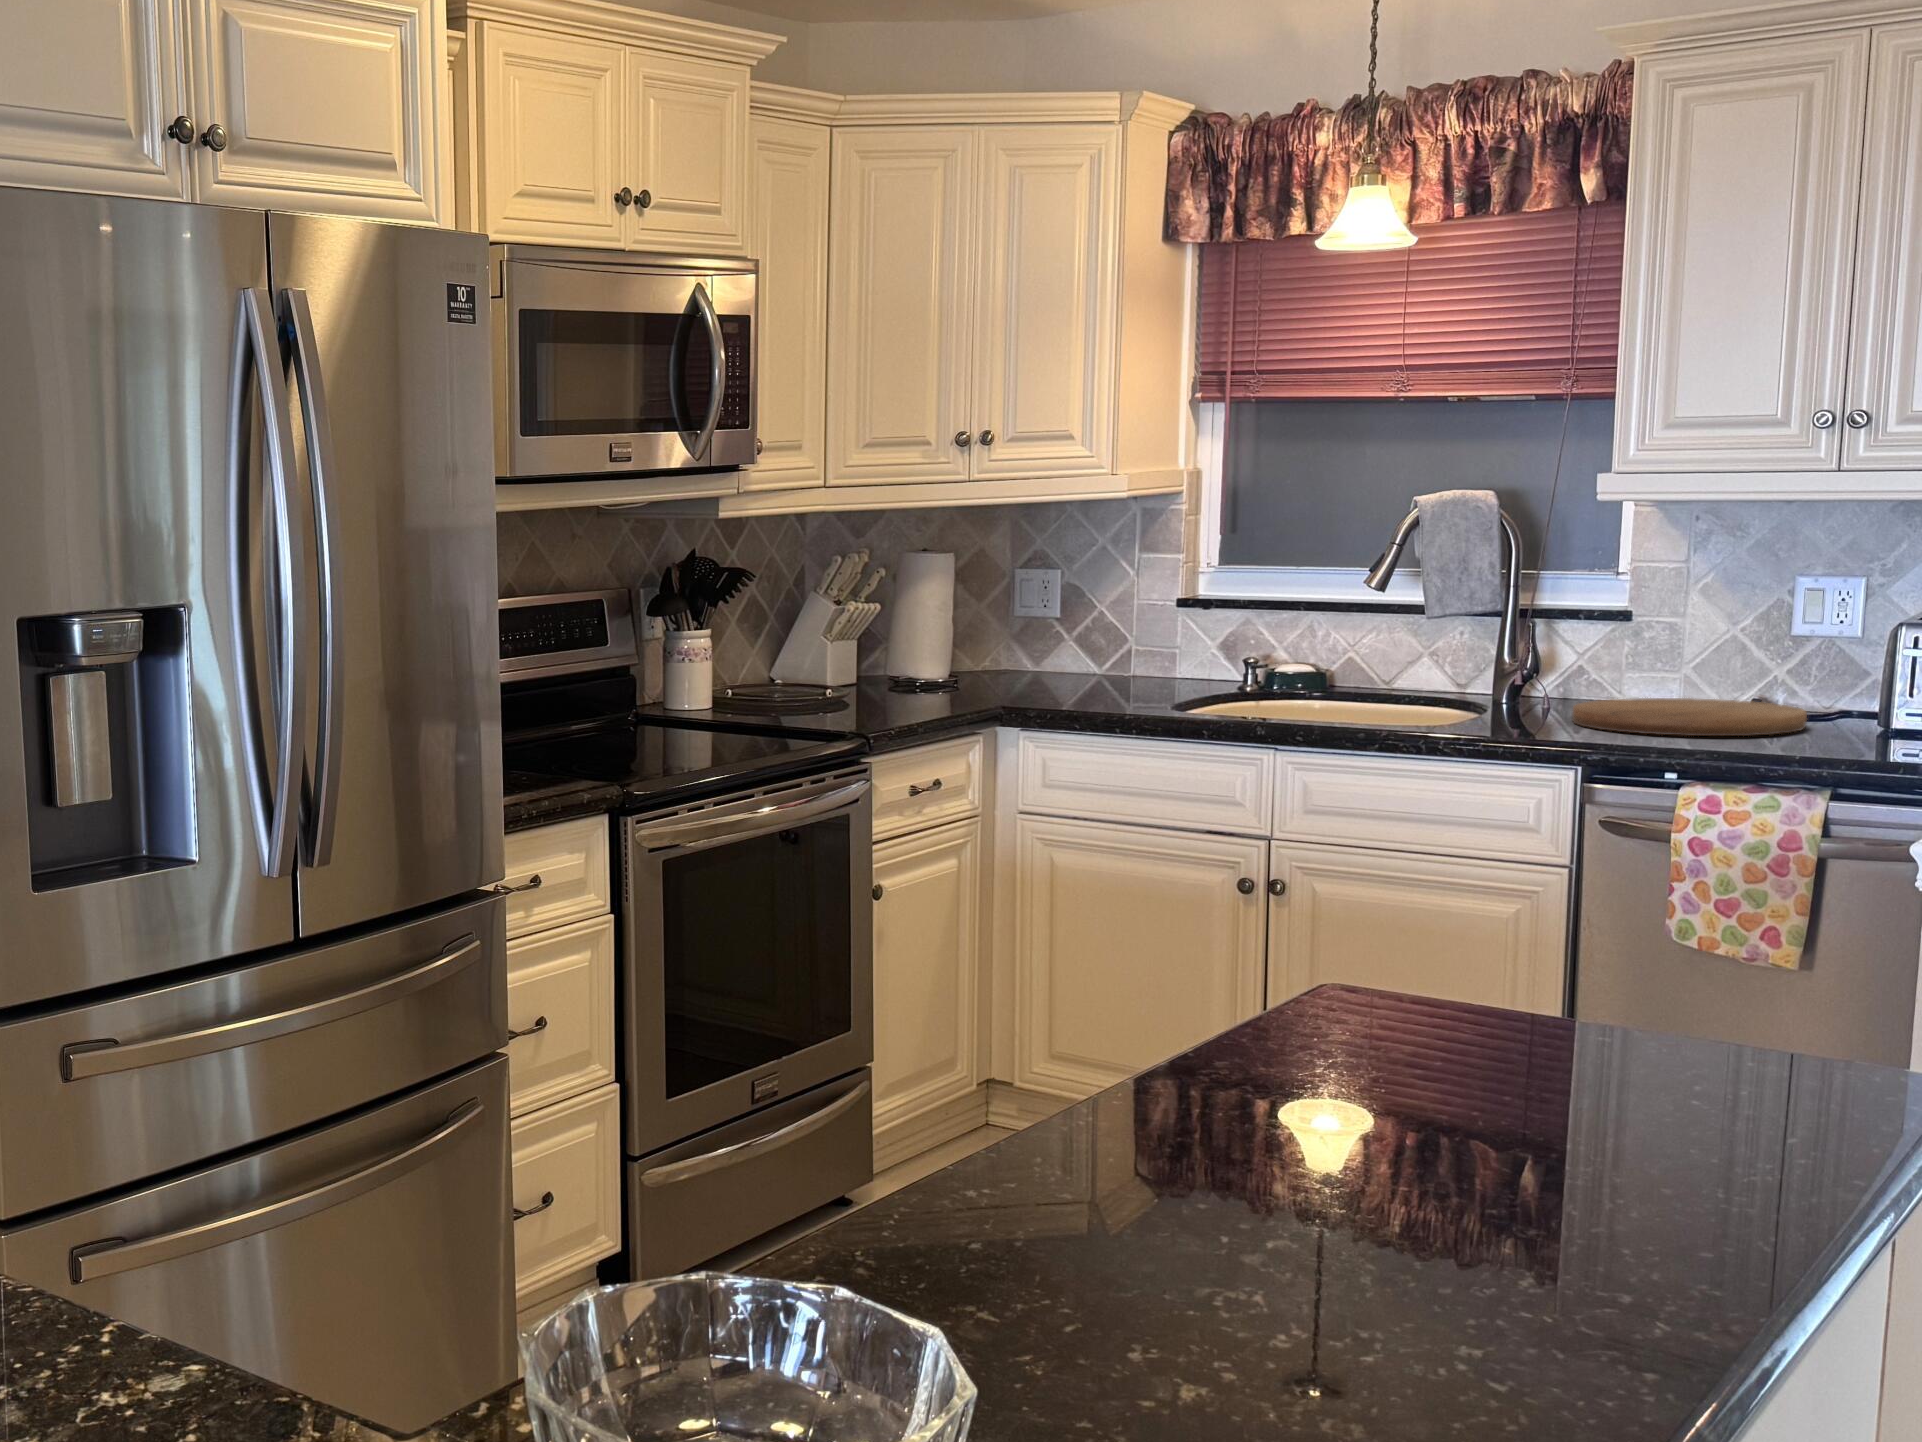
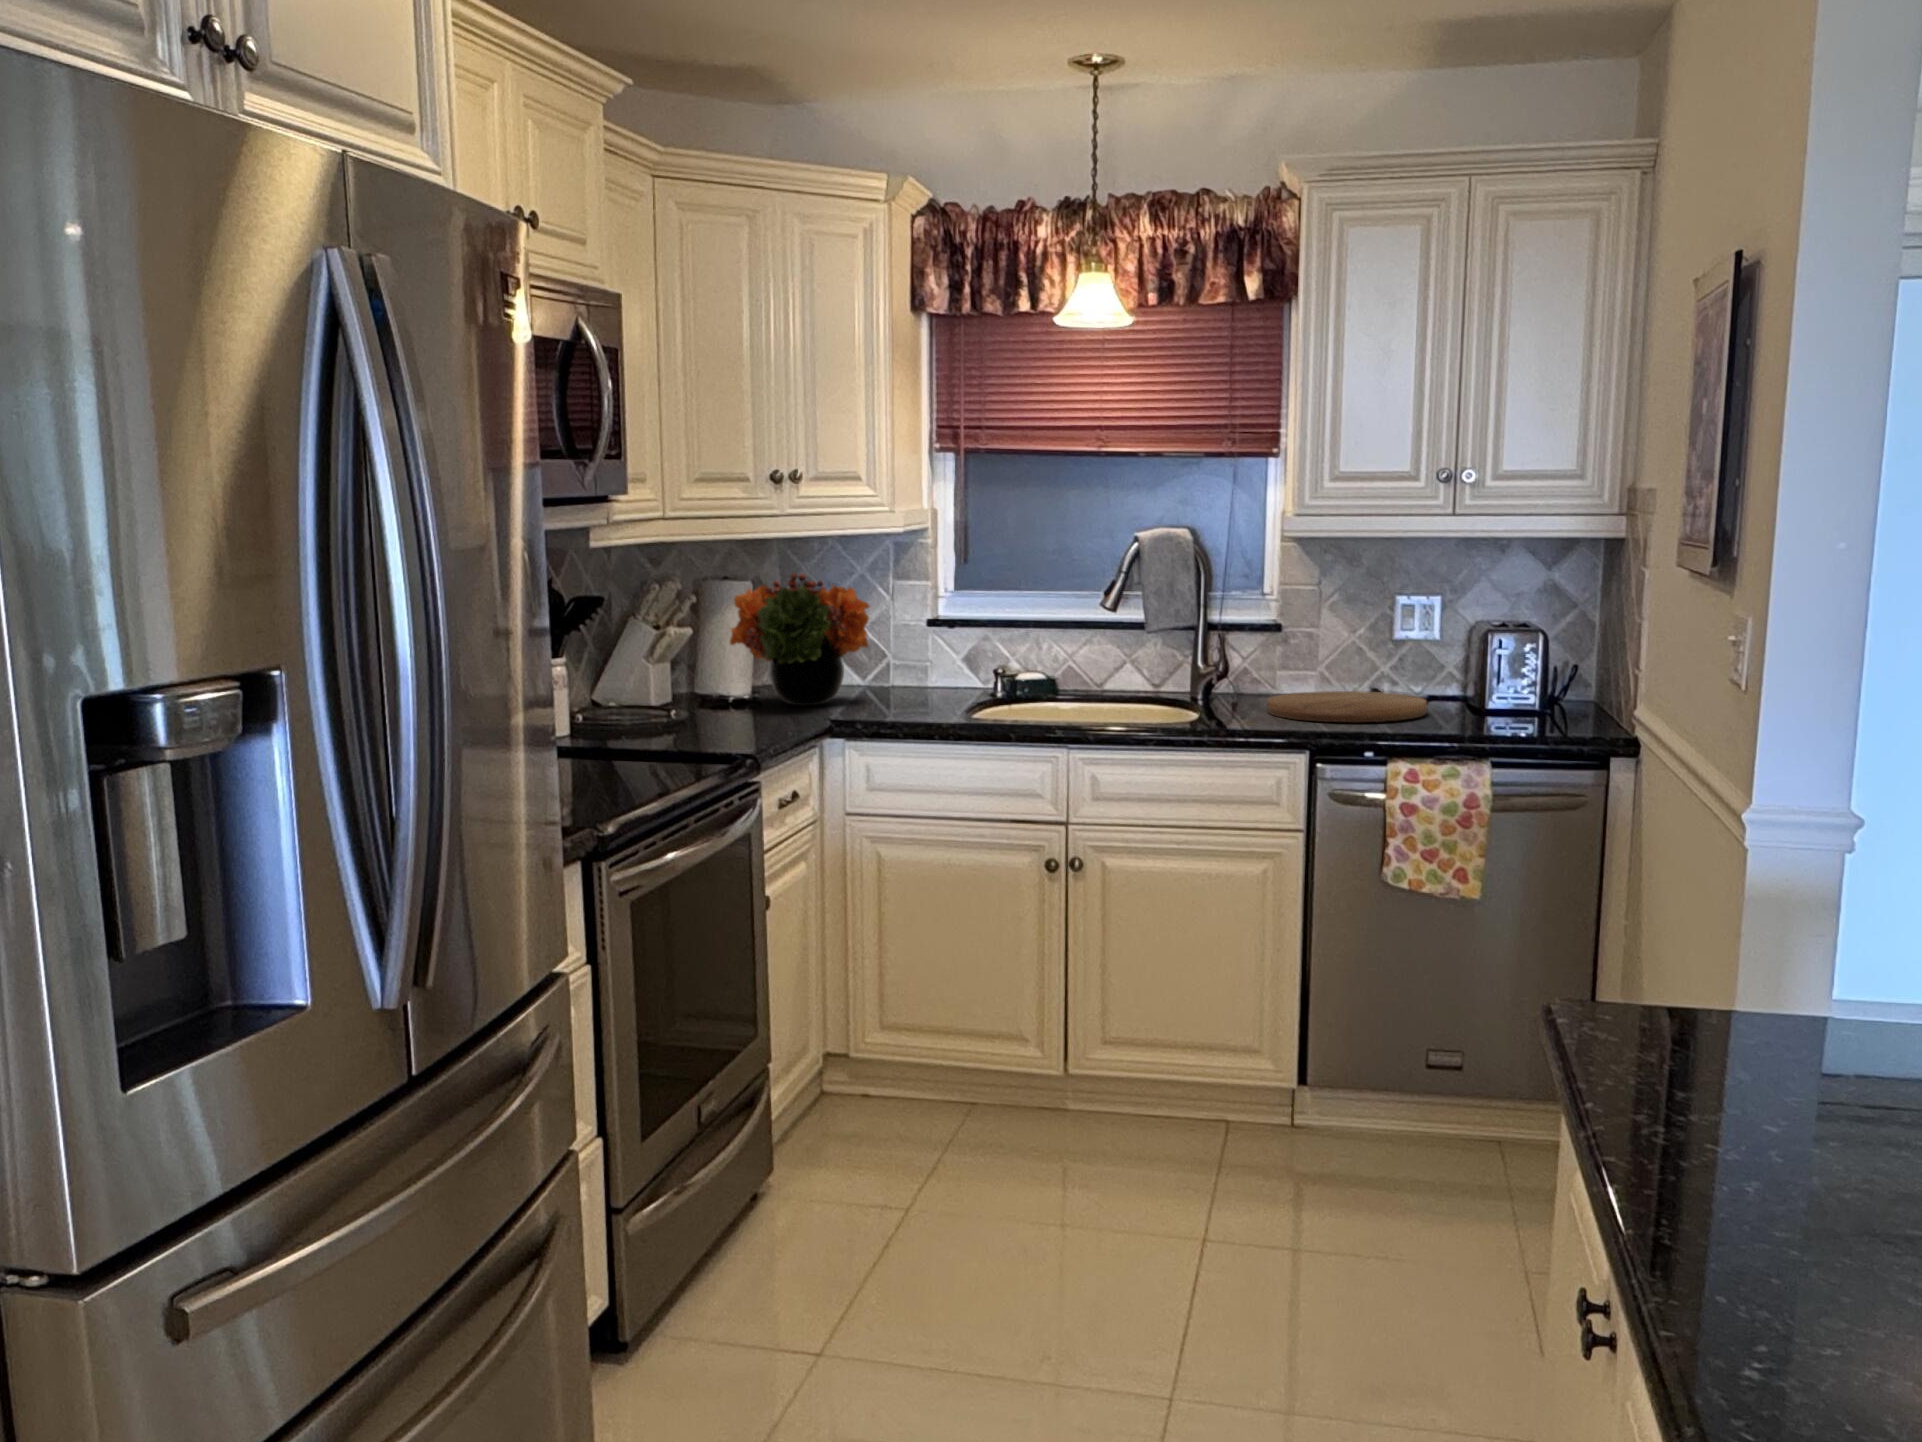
flower arrangement: none [918,543,1088,691] -> present [730,573,870,705]

